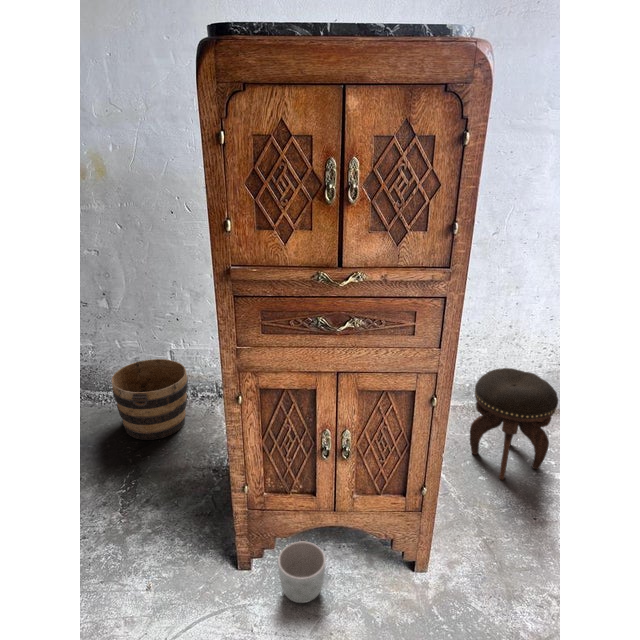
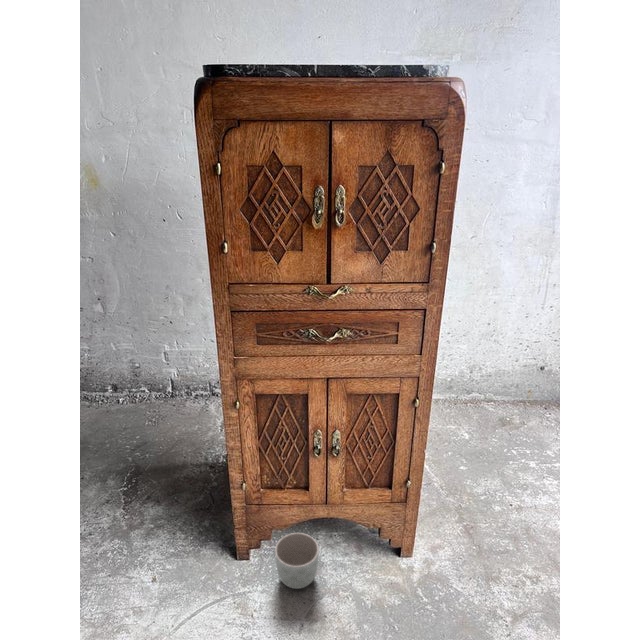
bucket: present [112,359,188,440] -> none [108,360,182,439]
footstool: present [470,368,558,480] -> none [452,365,533,470]

